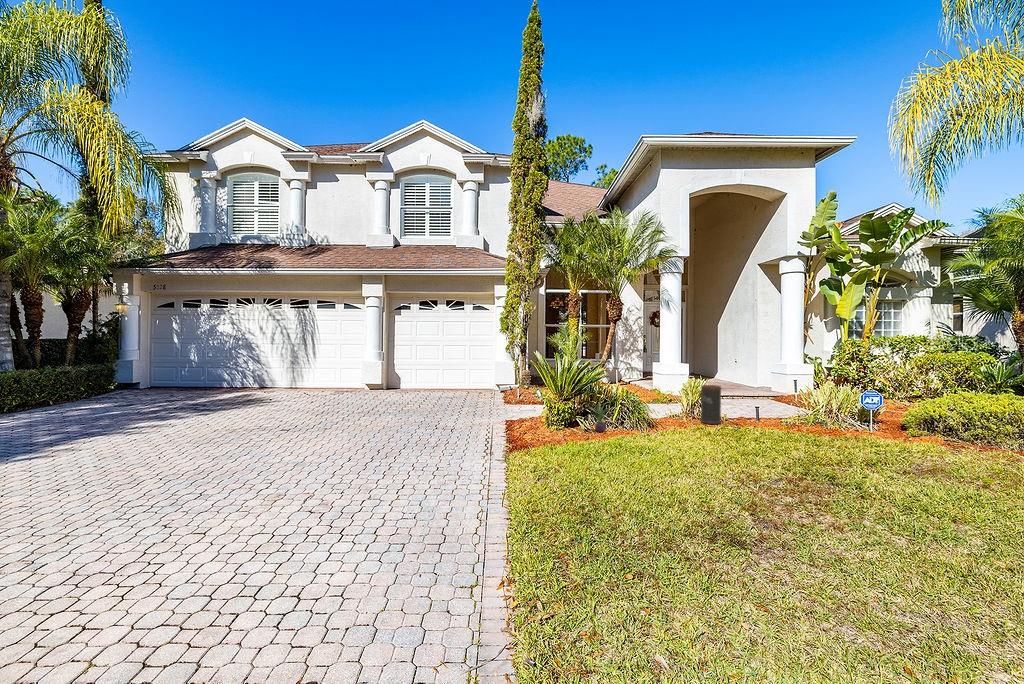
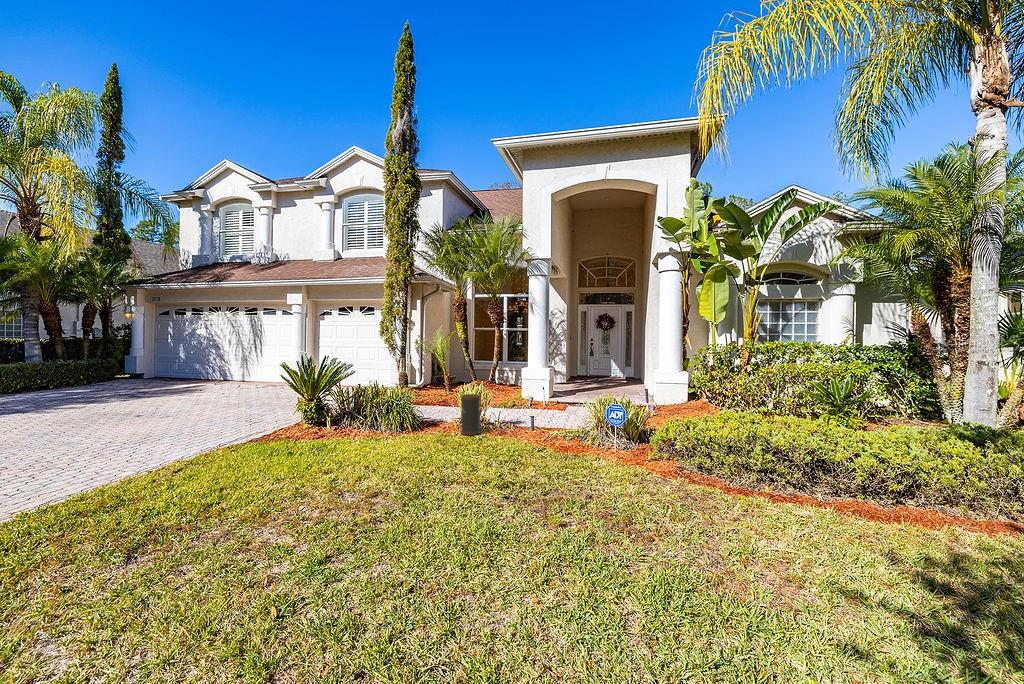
decorative plant: present [593,402,606,432] -> none [329,406,361,435]

